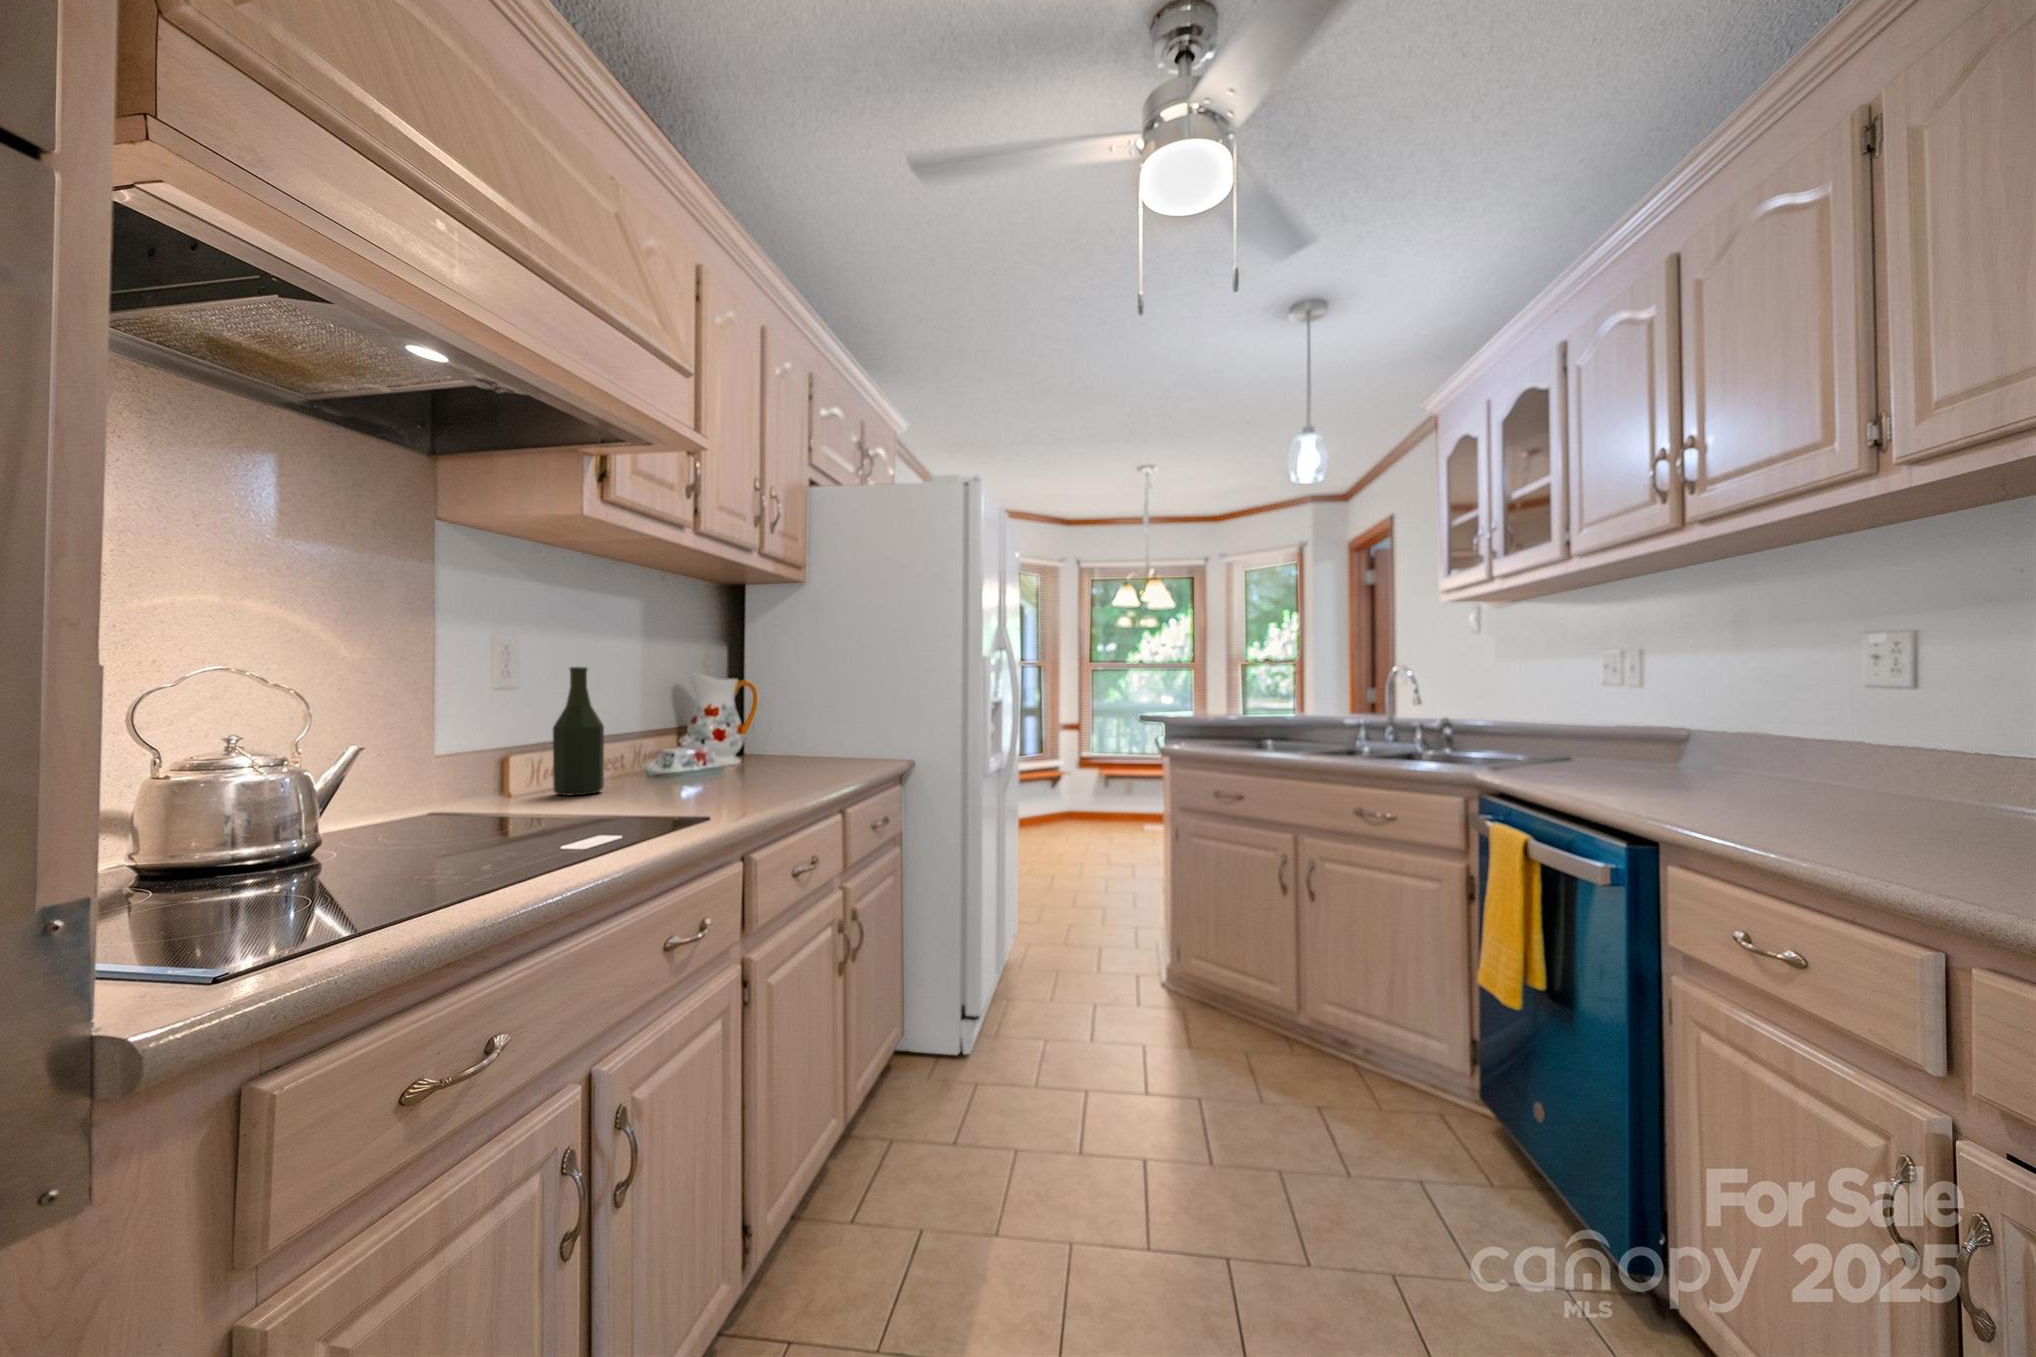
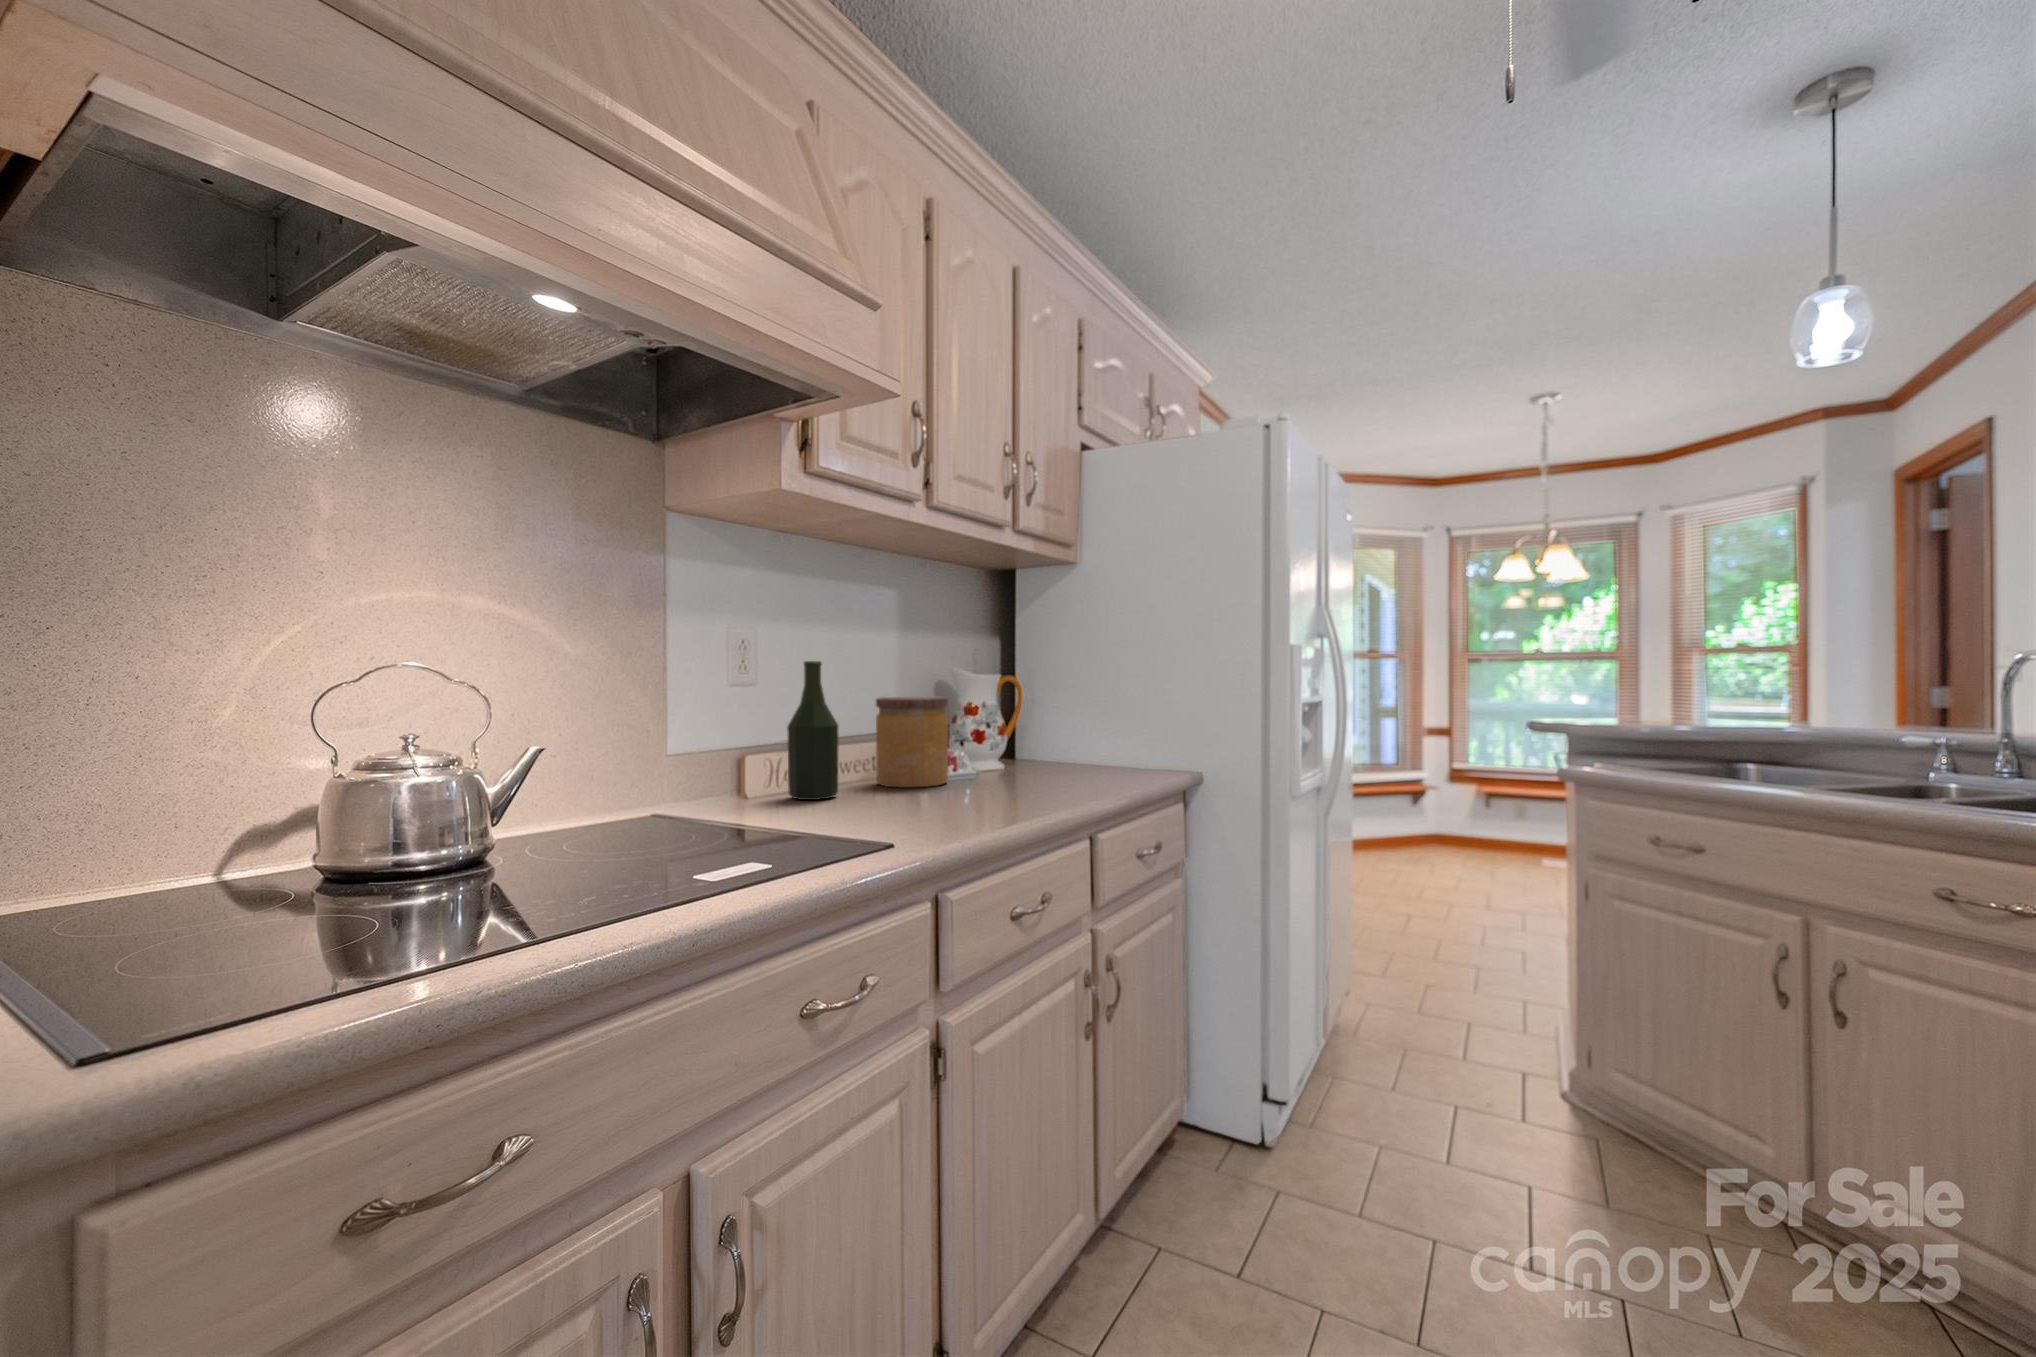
jar: none [629,700,699,782] -> present [876,697,948,787]

